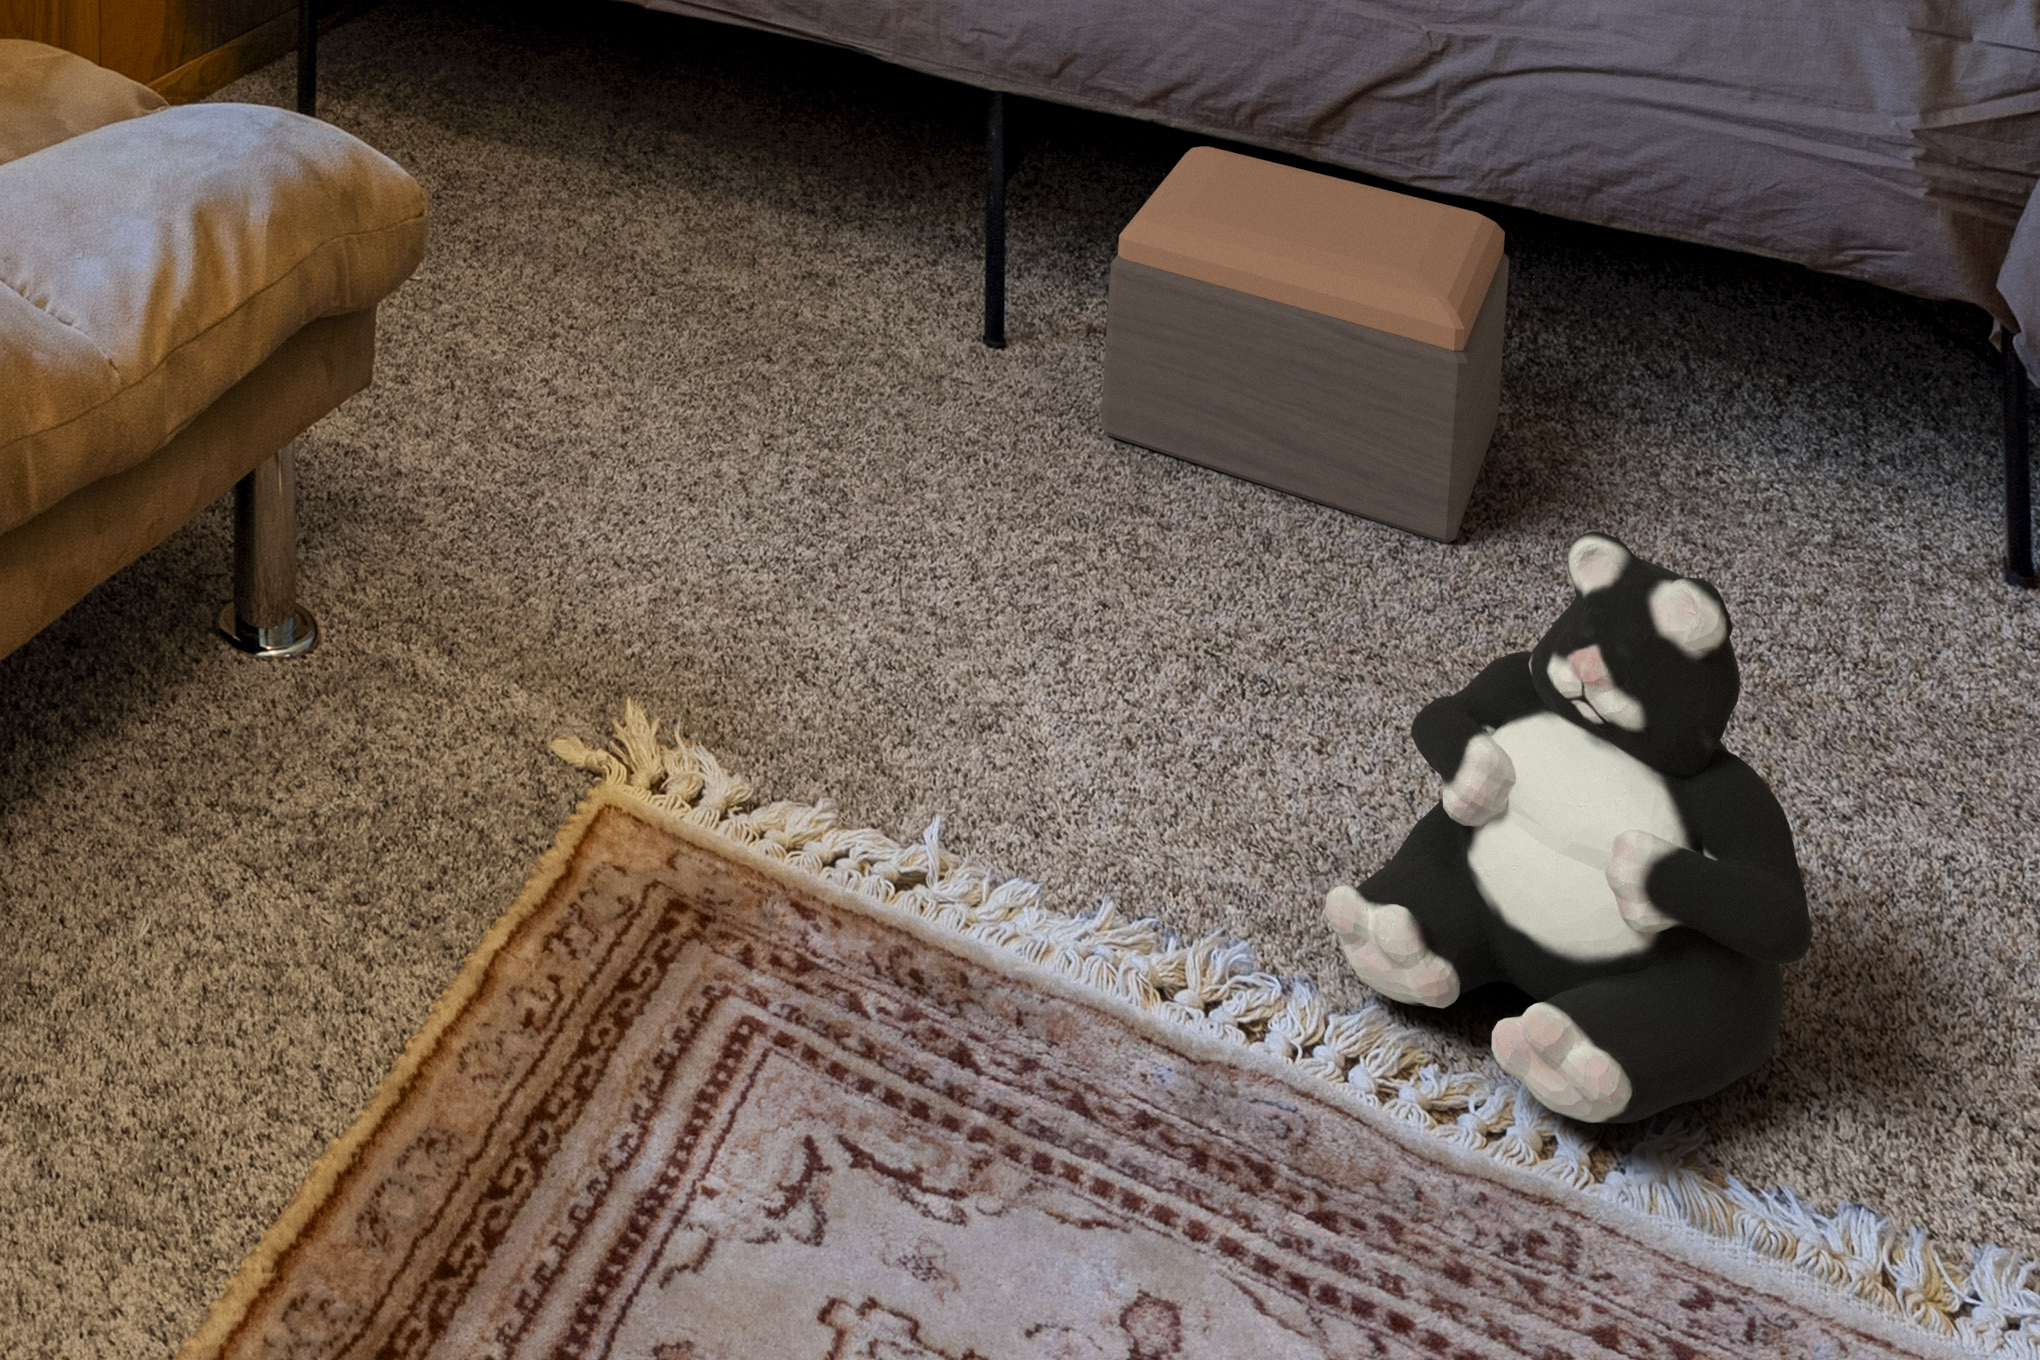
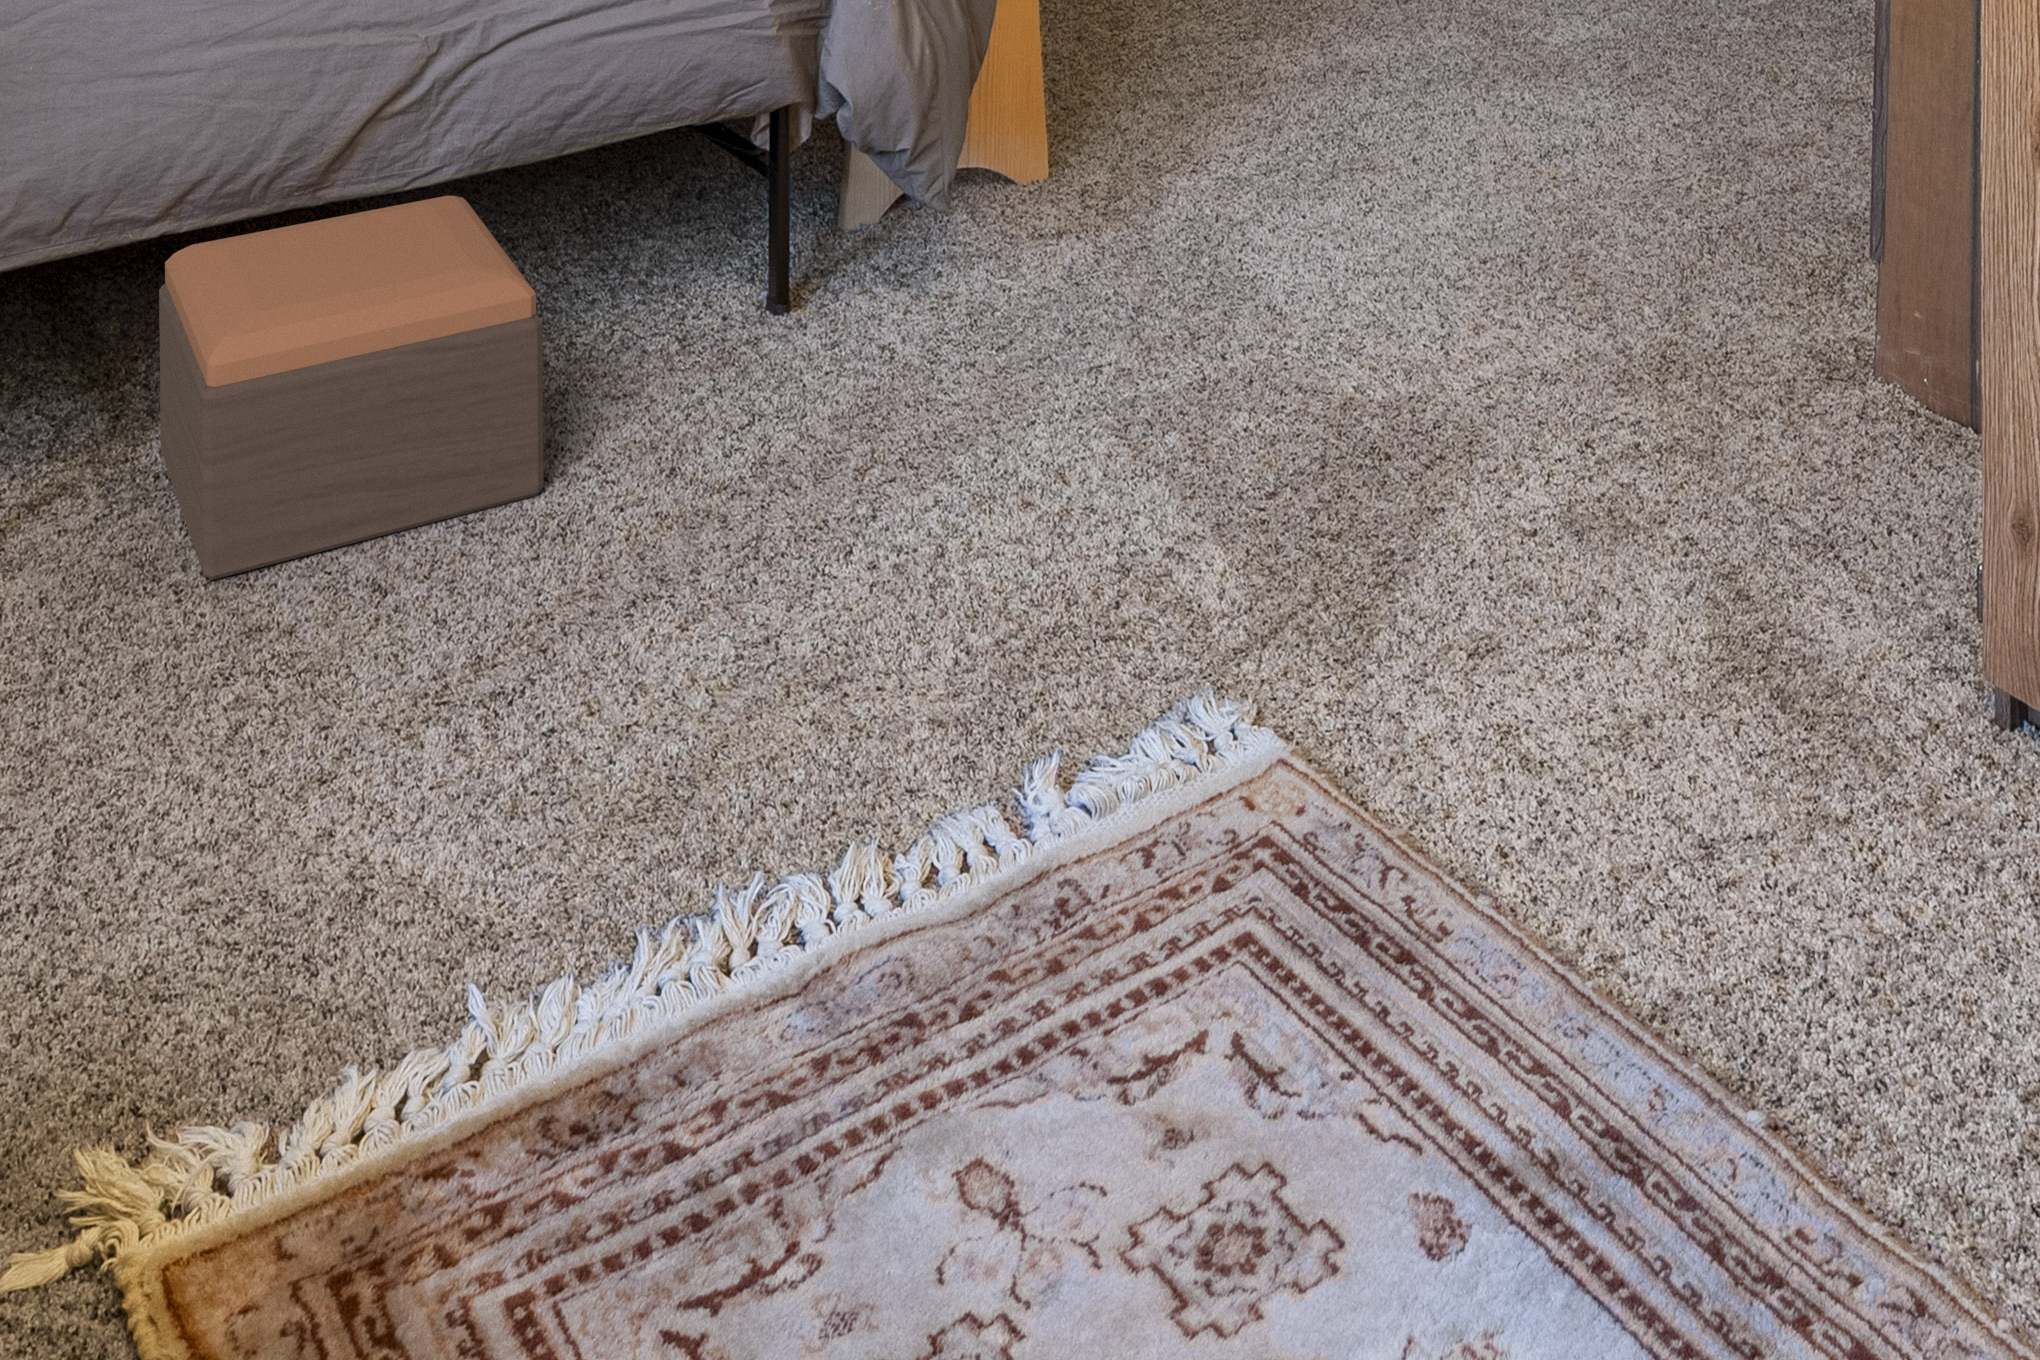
plush toy: present [1325,531,1811,1123] -> none [775,360,1081,840]

